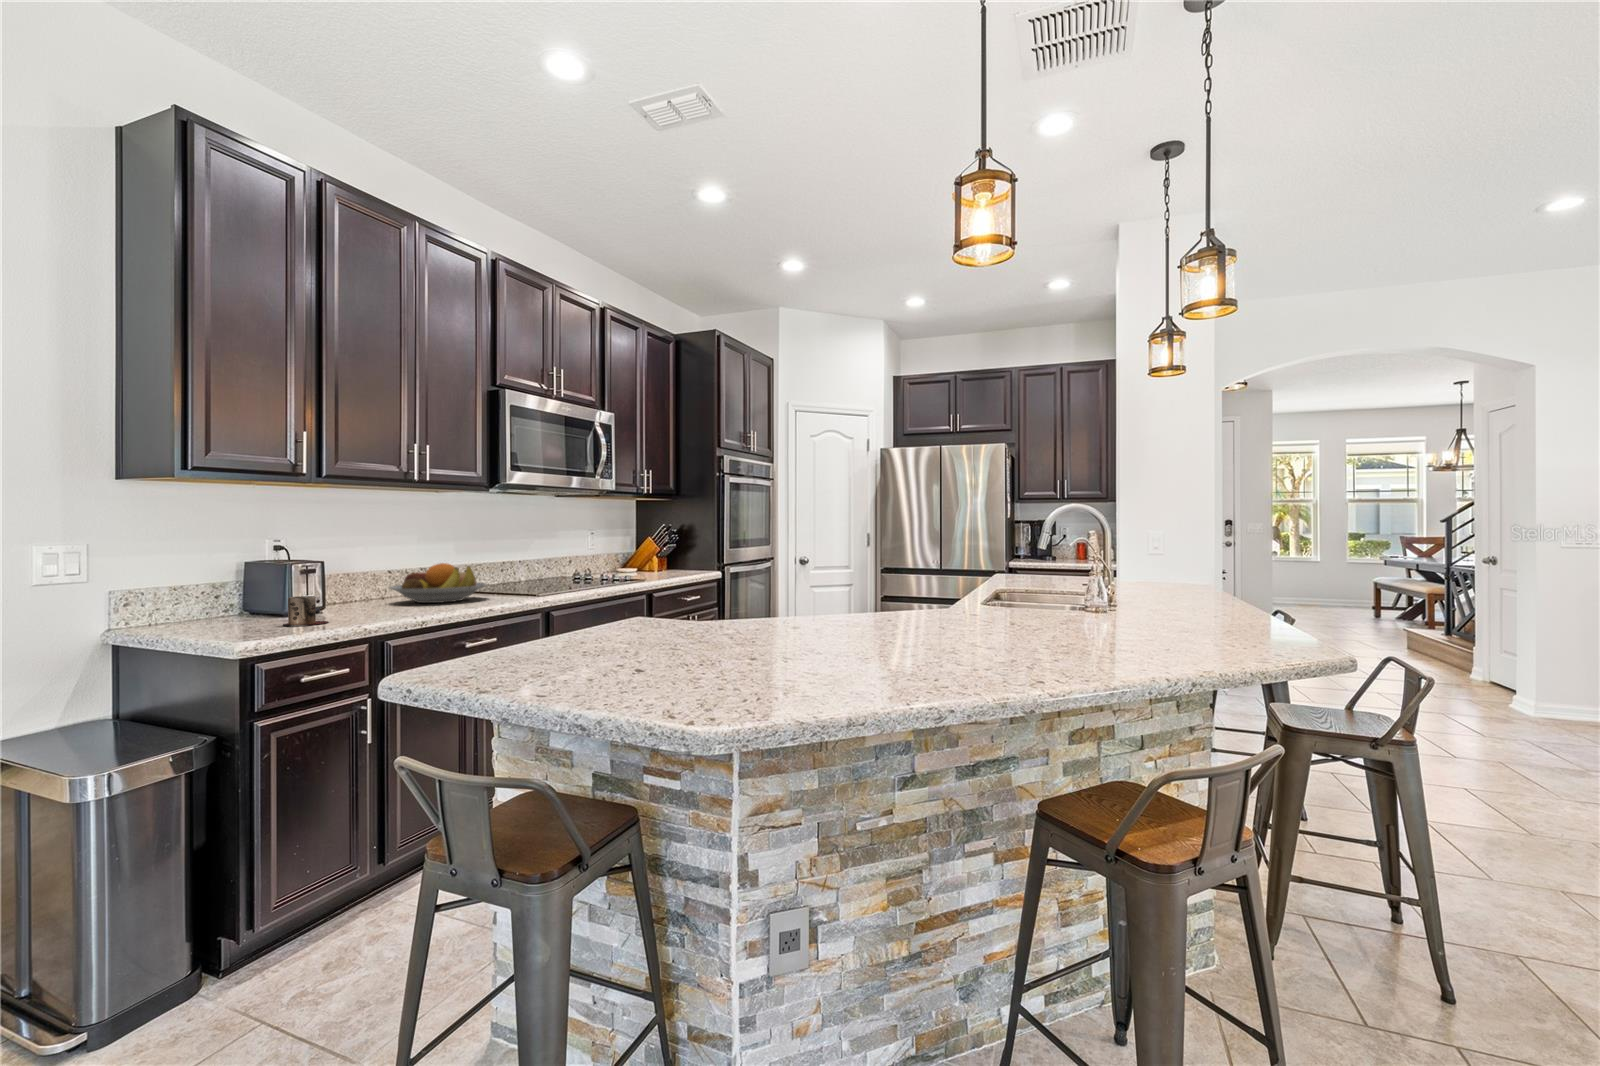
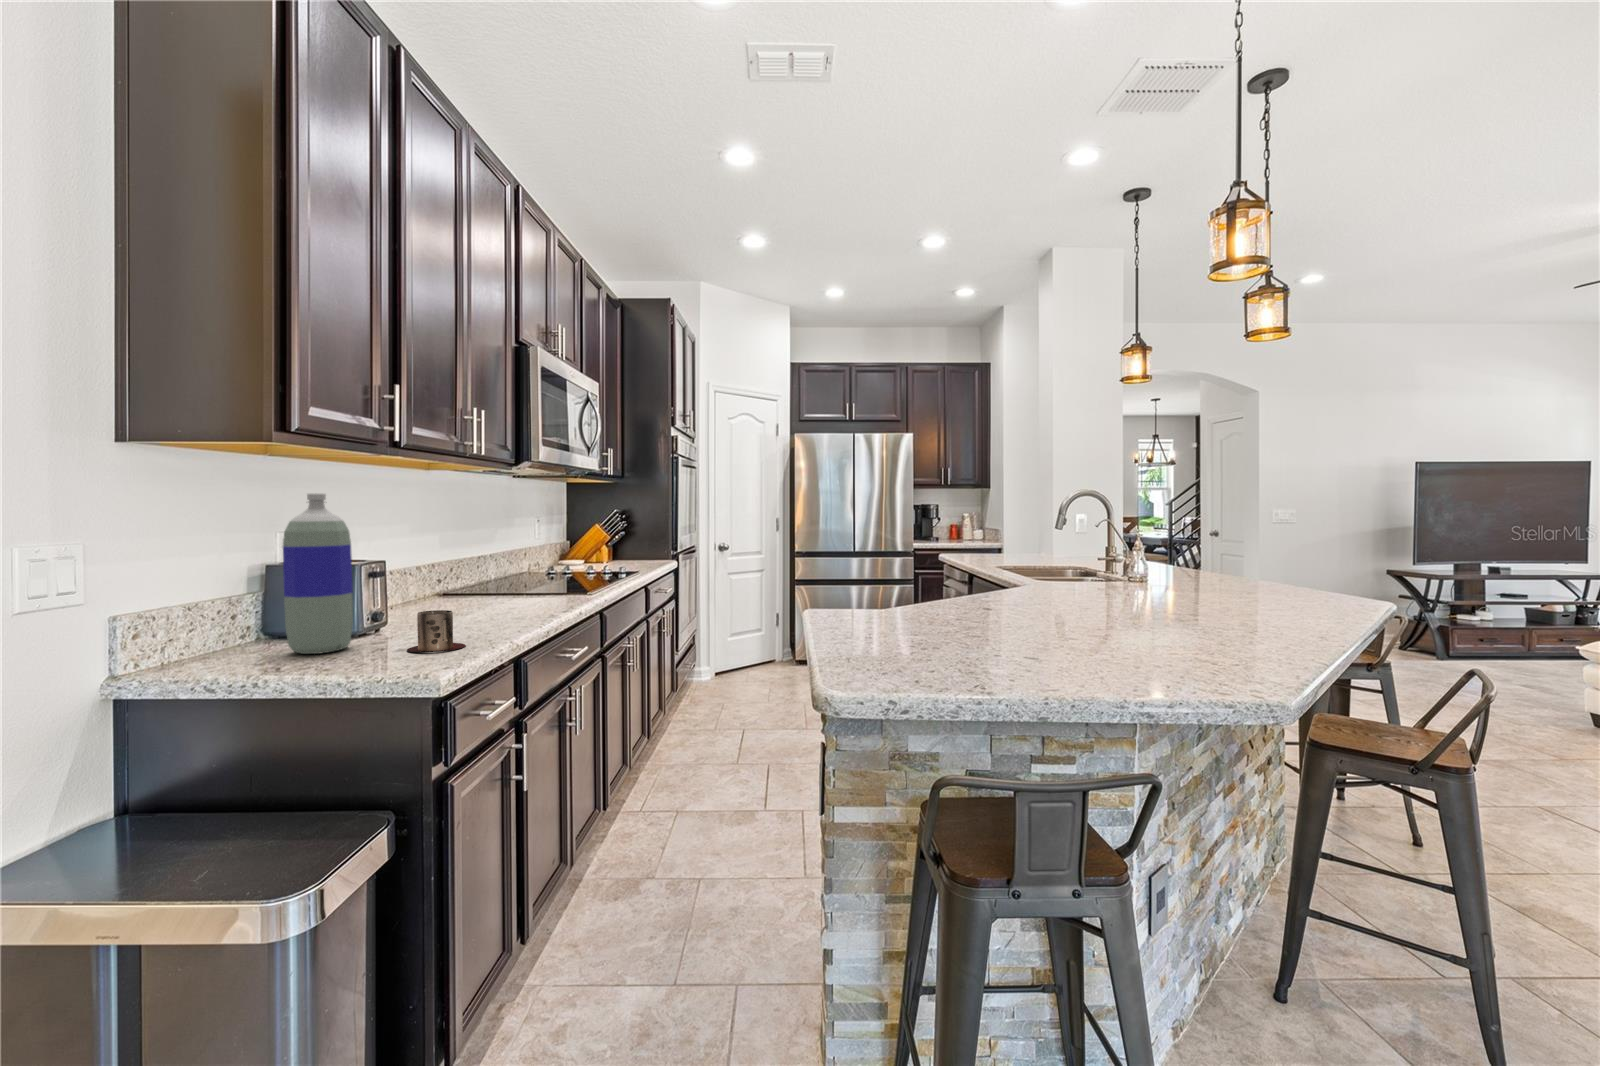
bottle: none [221,511,270,623] -> present [283,494,353,654]
fruit bowl: present [390,563,486,603] -> none [429,560,550,611]

